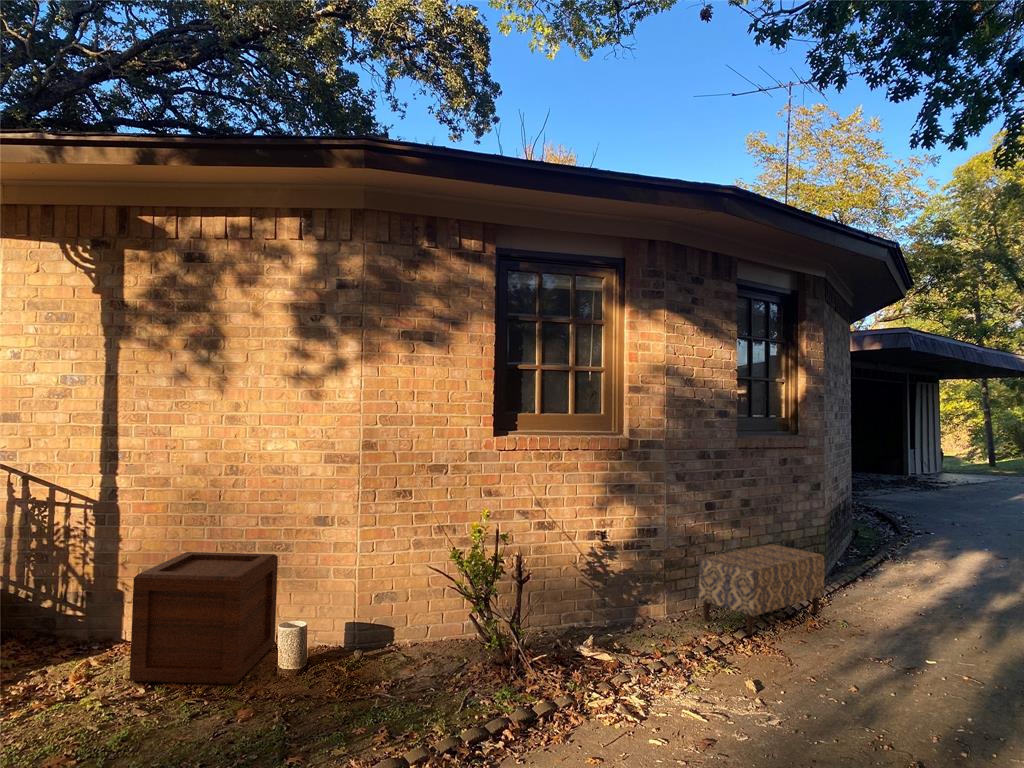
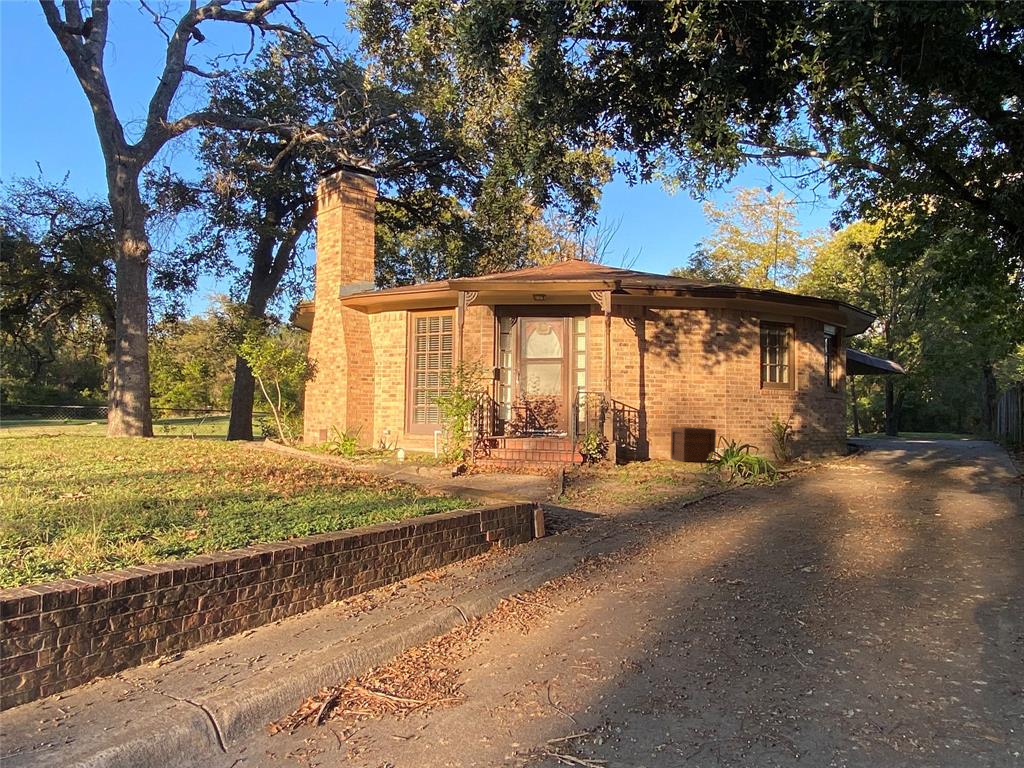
bench: present [699,544,824,635] -> none [817,434,857,460]

